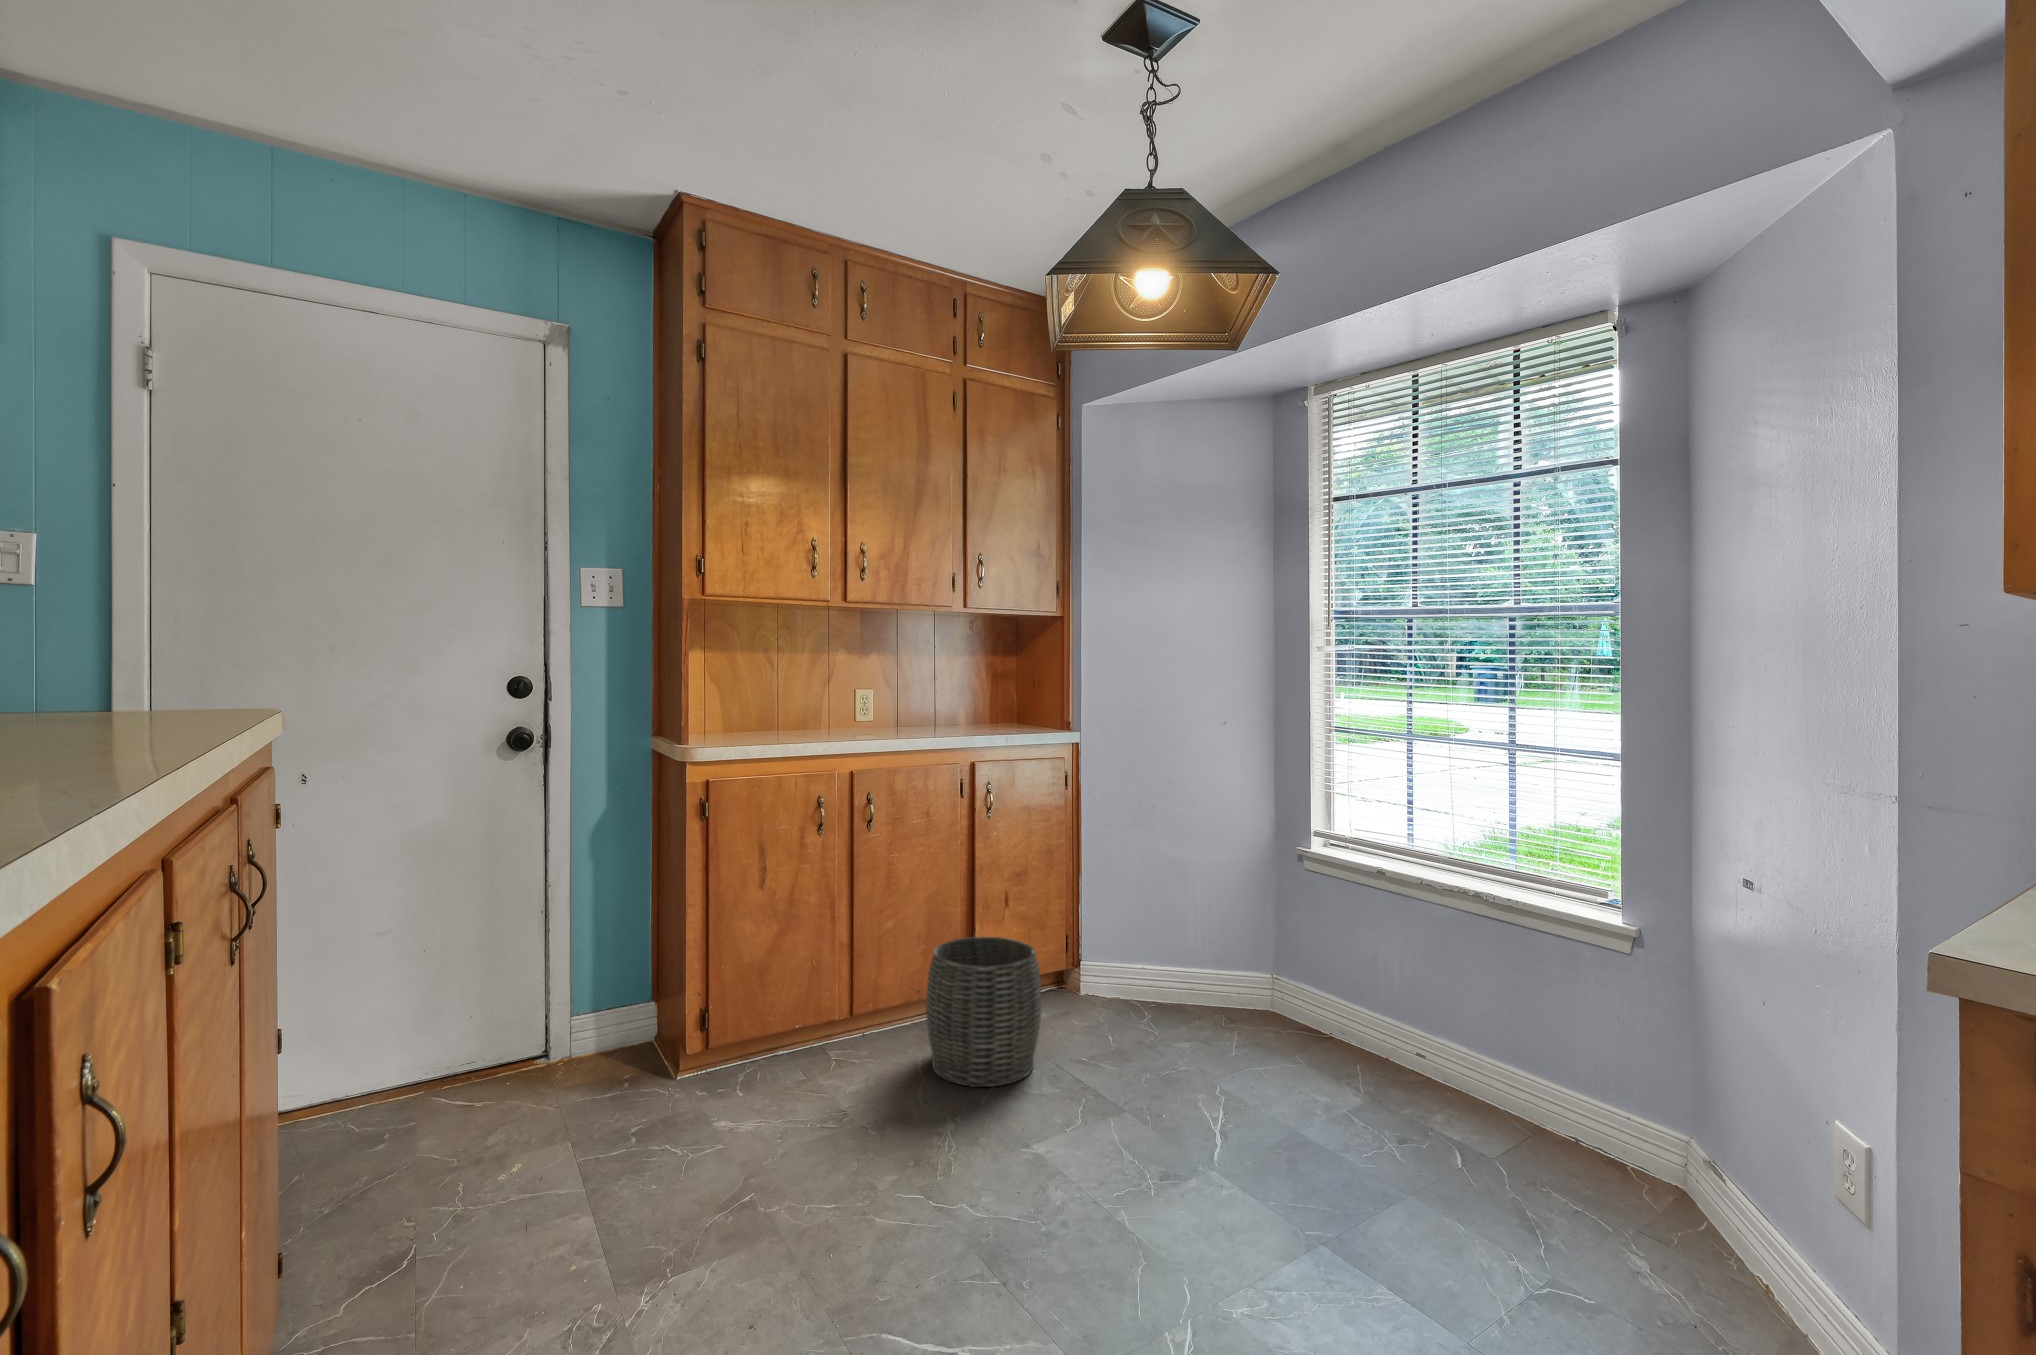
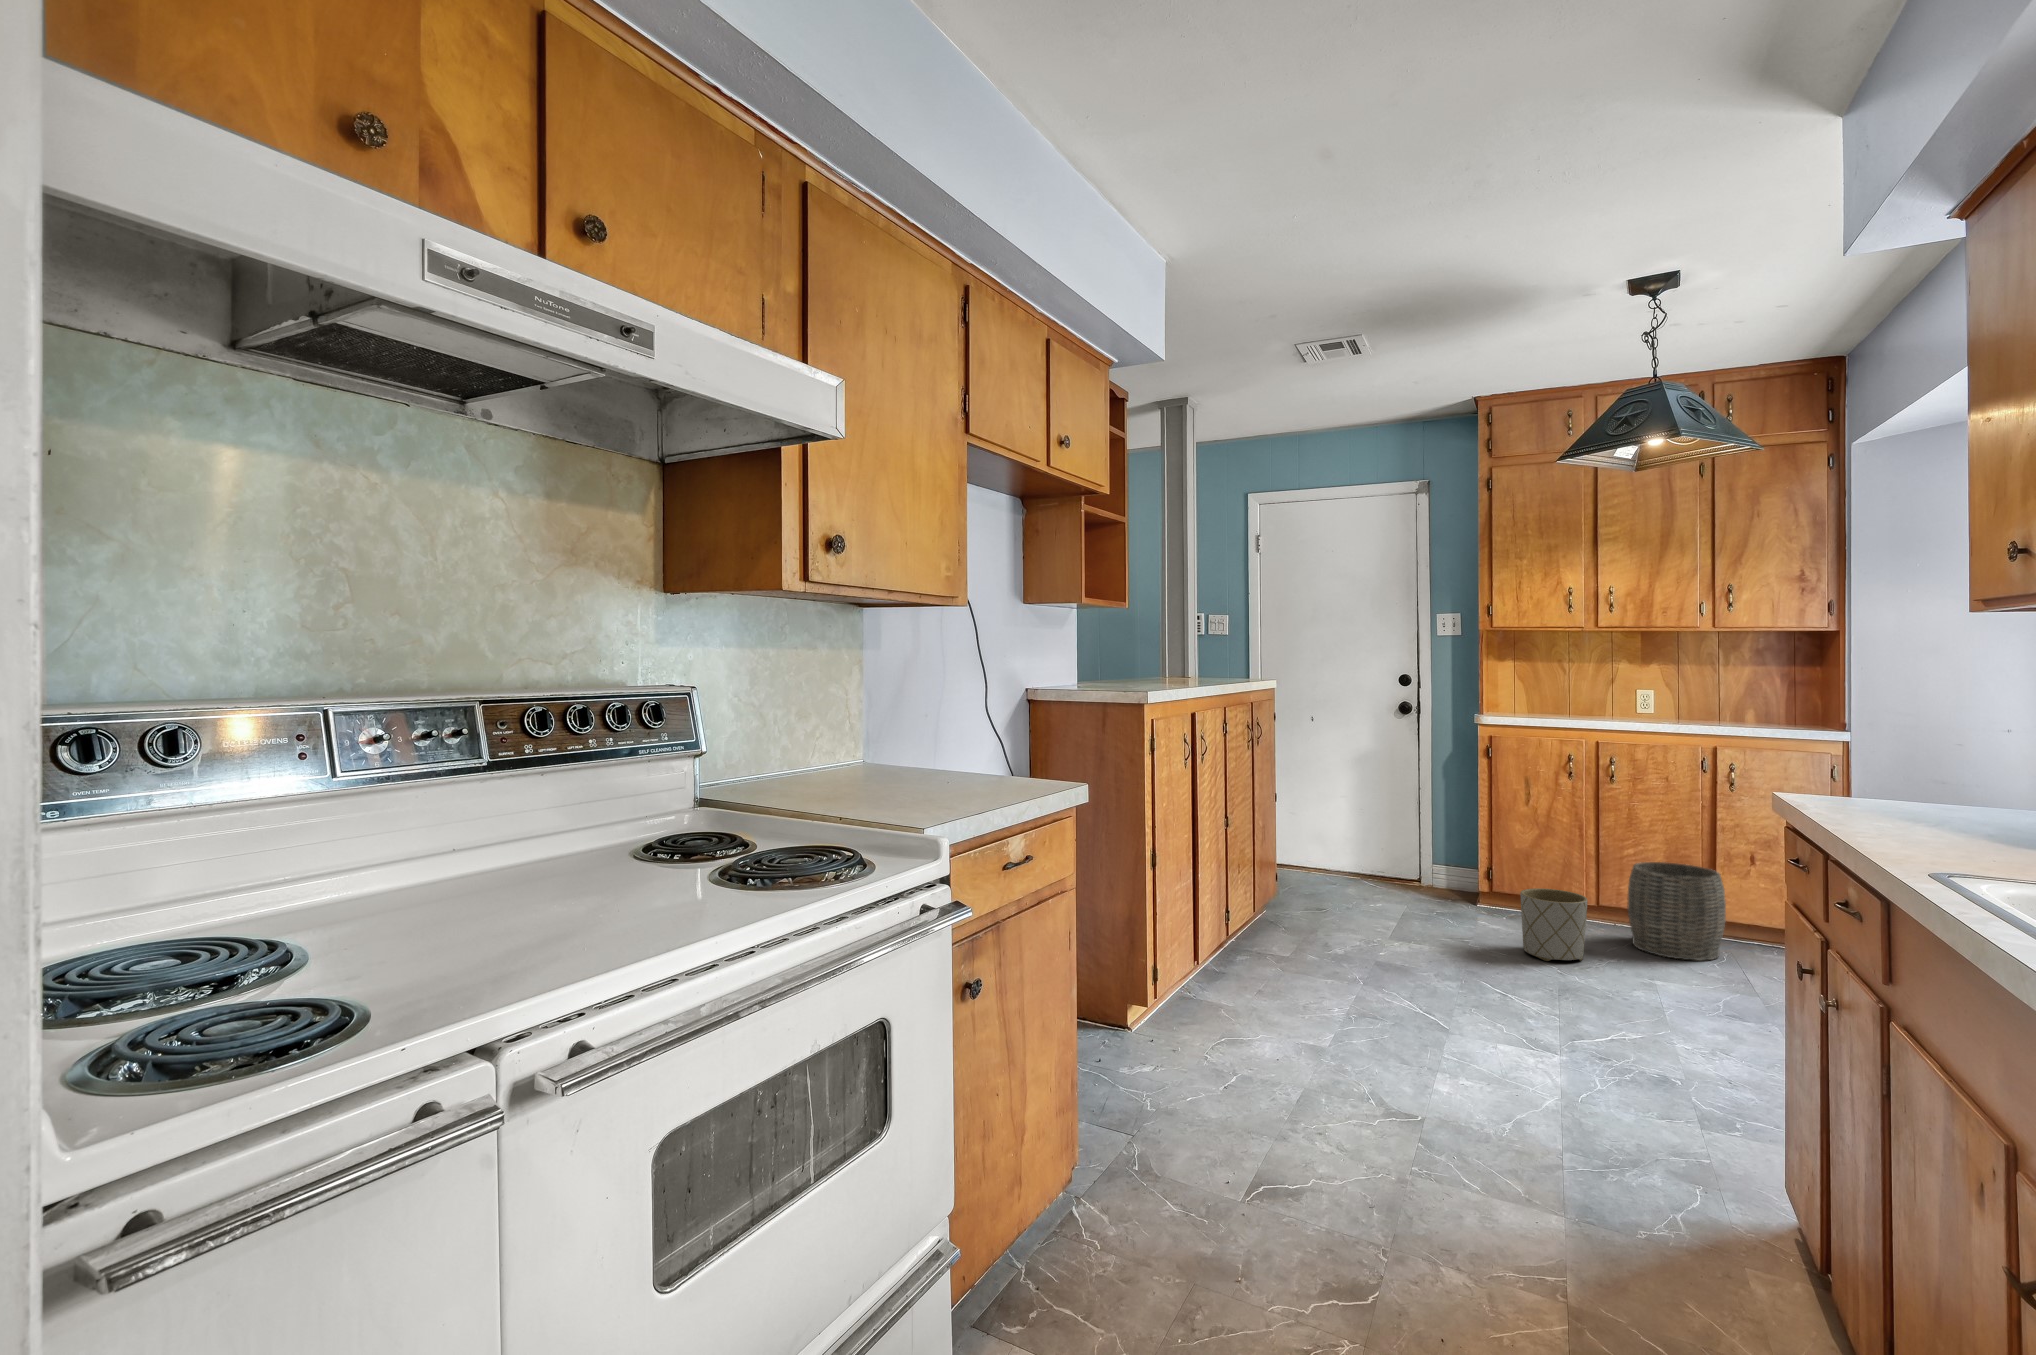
planter: none [845,1035,946,1178] -> present [1521,888,1588,961]

